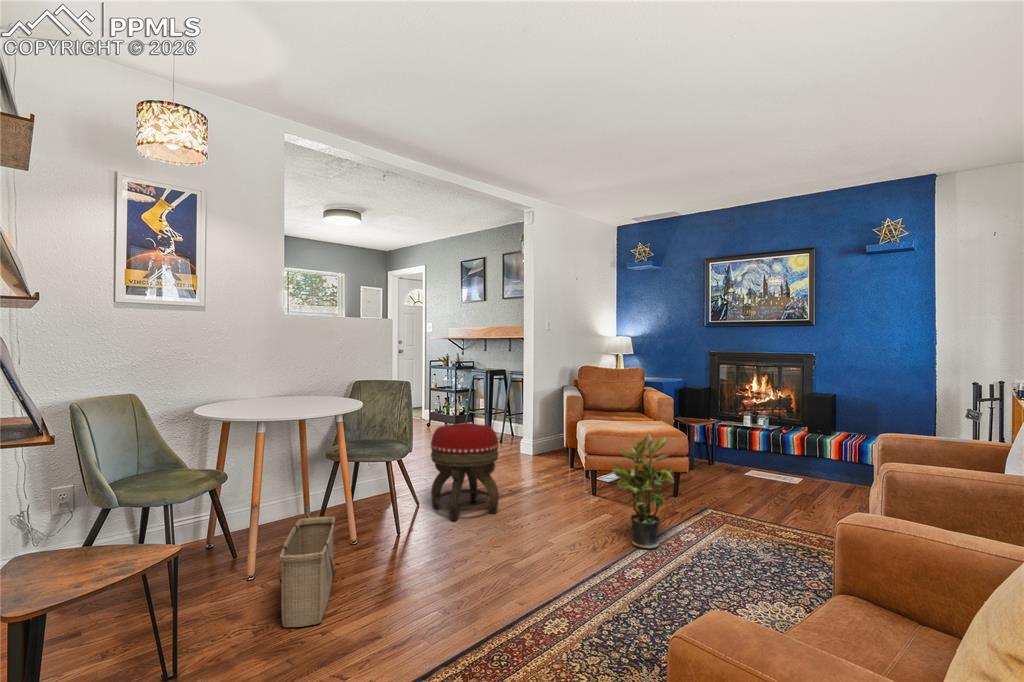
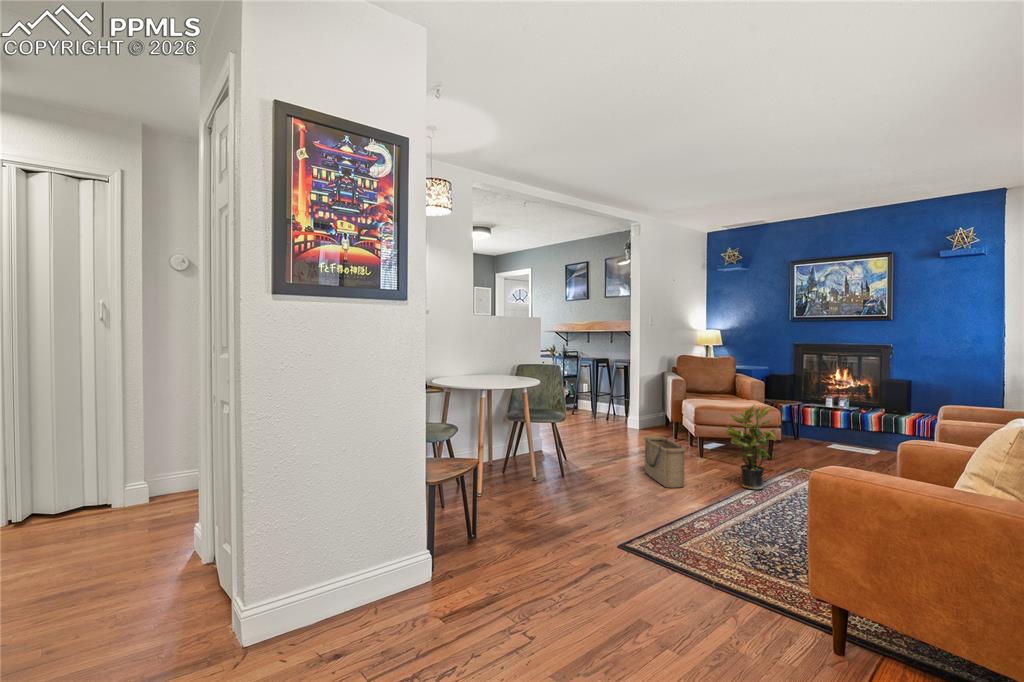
footstool: present [431,423,499,521] -> none [576,397,630,469]
basket: present [279,517,338,627] -> present [644,436,686,488]

